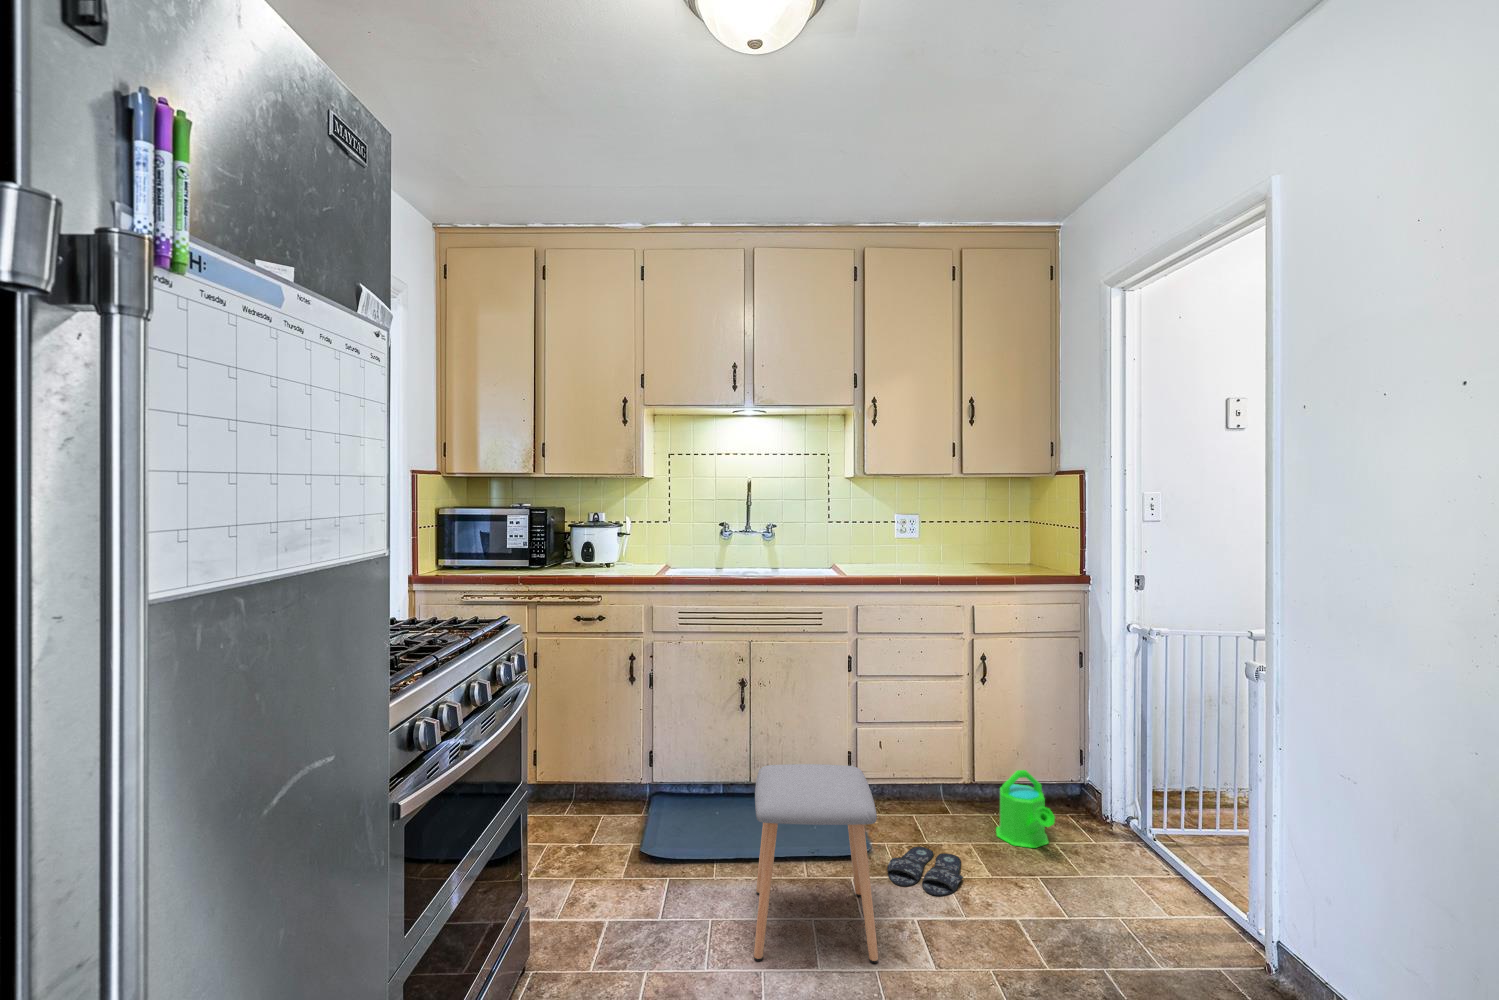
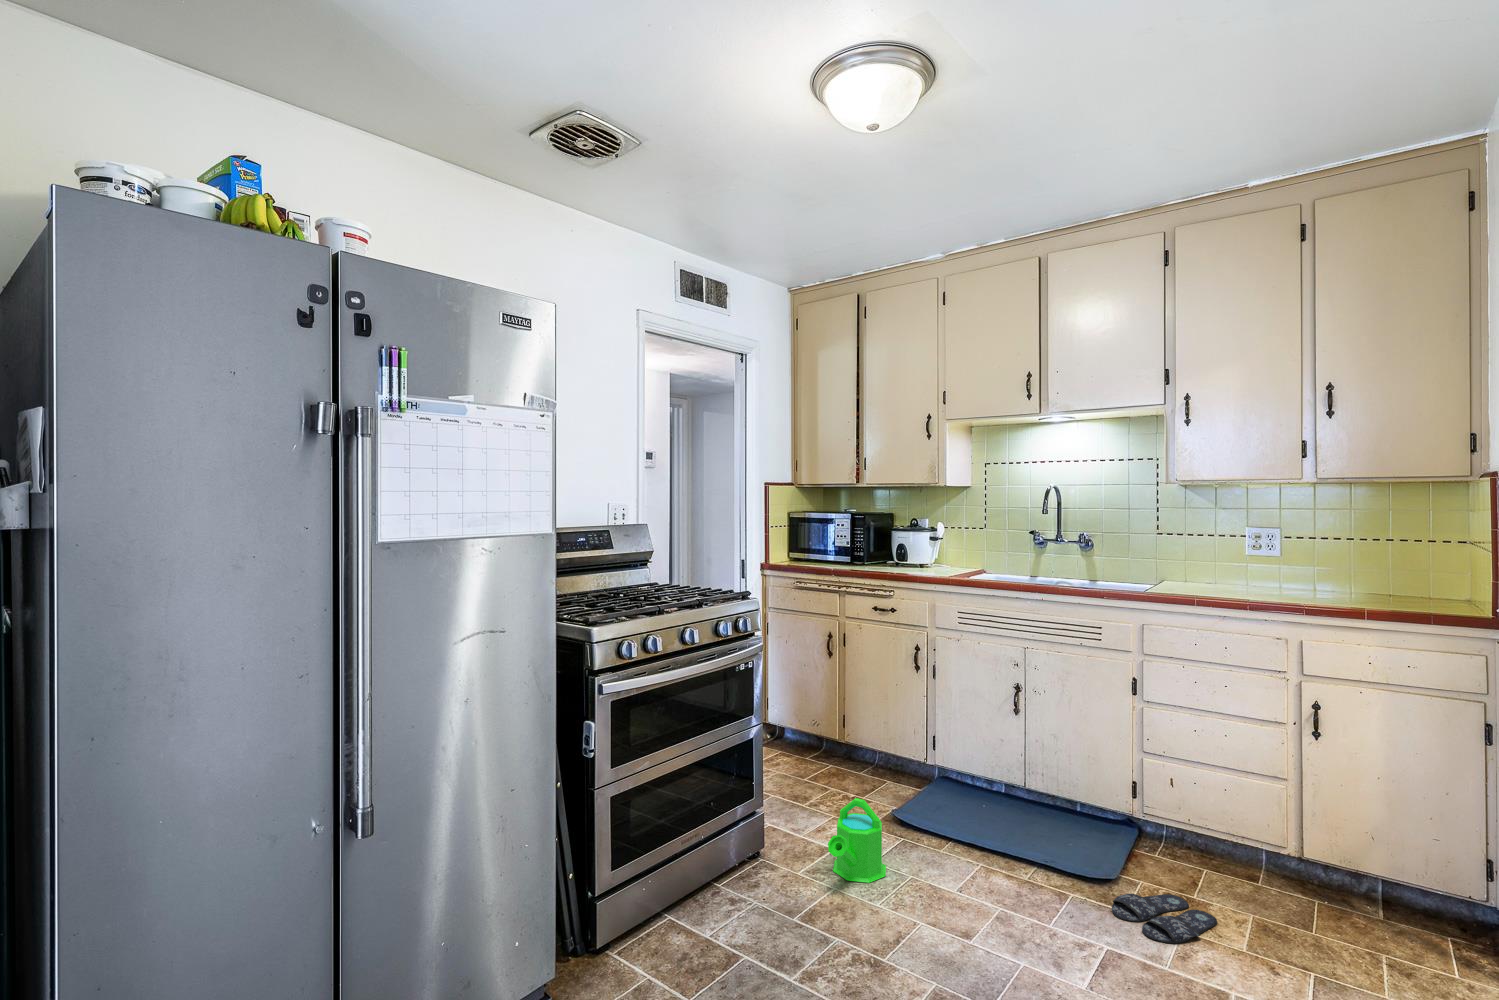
stool: present [754,764,878,963] -> none [923,757,1069,958]
watering can: present [996,770,1055,848] -> present [828,798,886,883]

